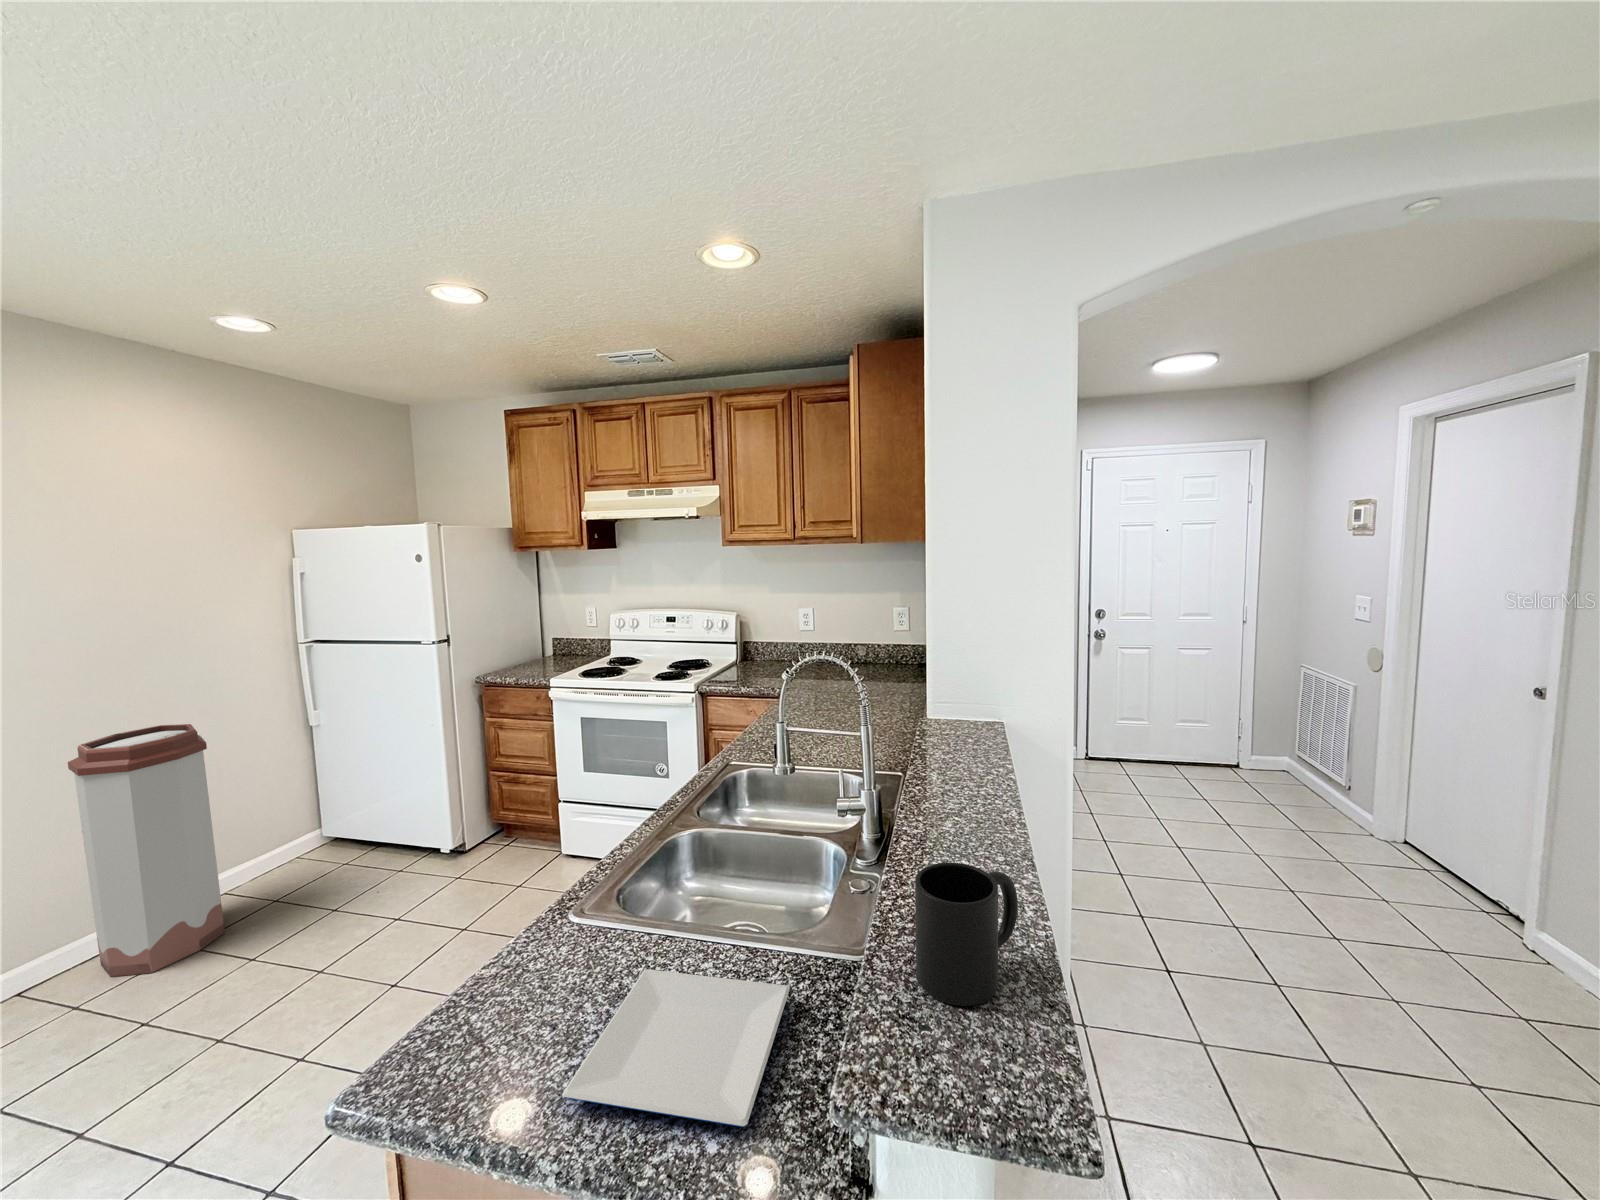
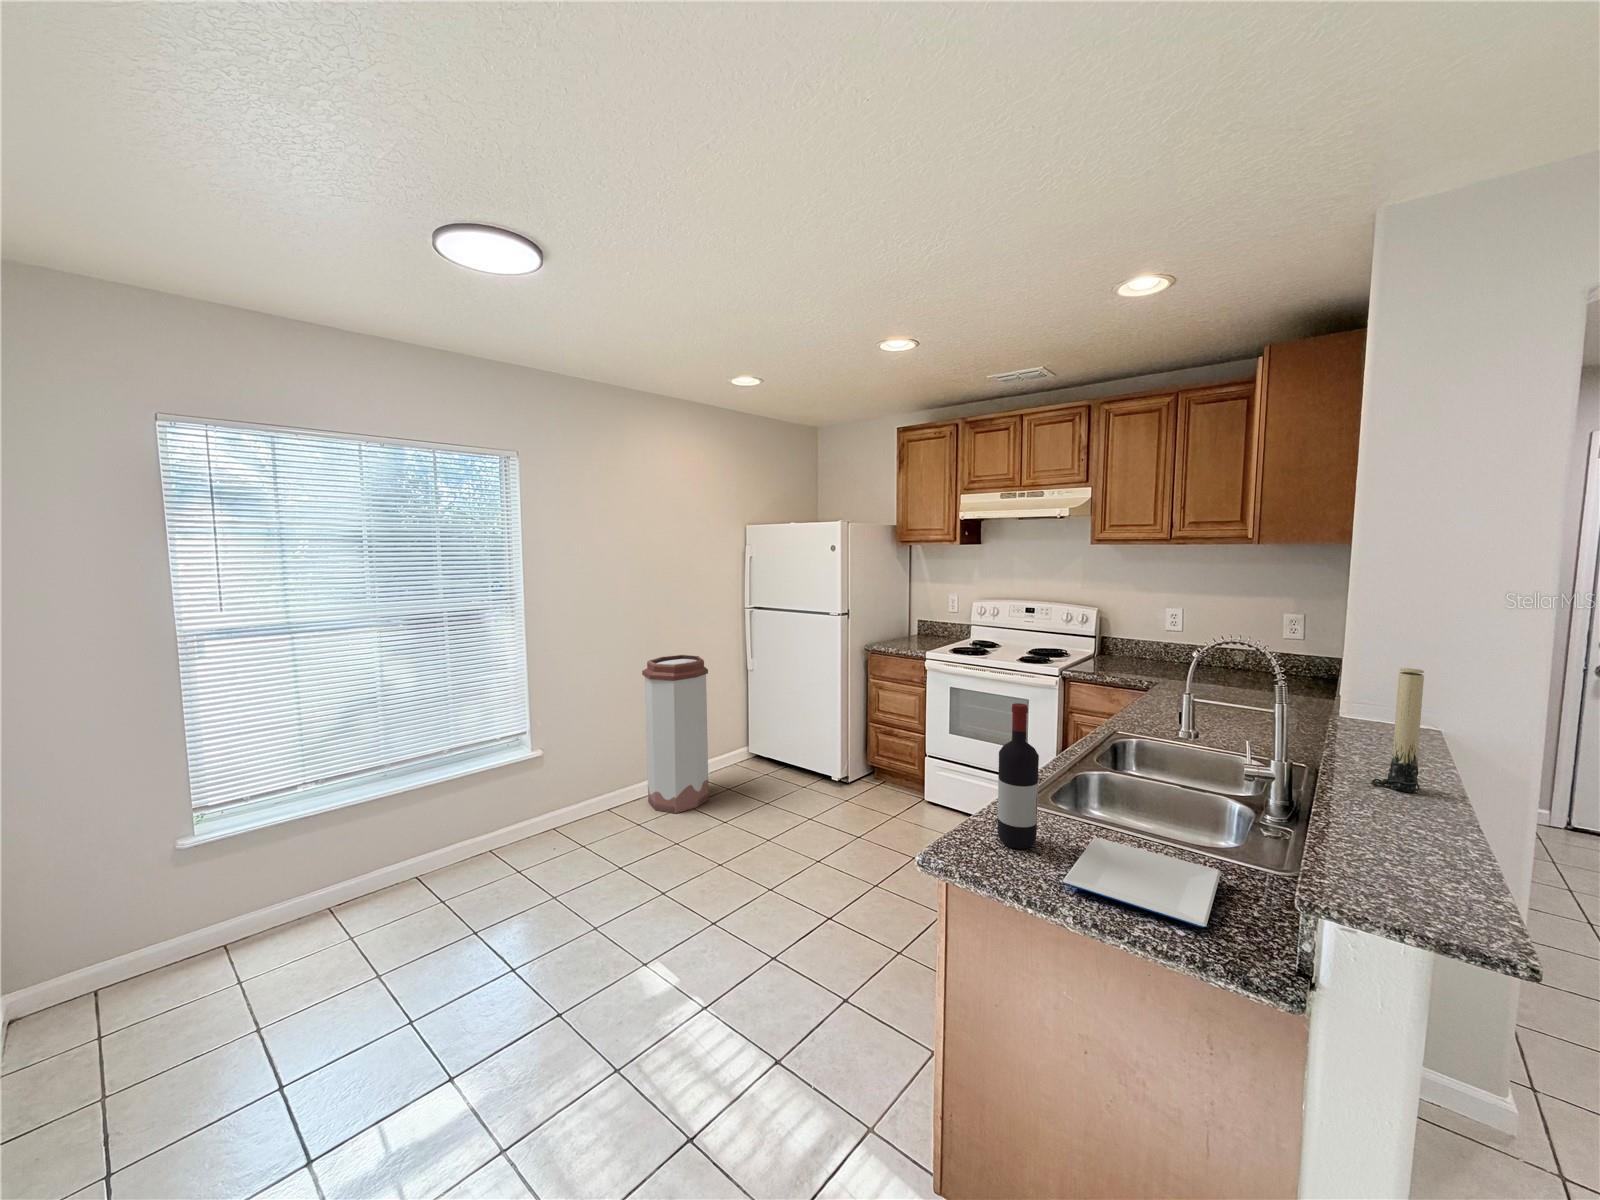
candle: none [946,682,986,817] -> present [1371,668,1424,792]
wine bottle: none [491,802,560,1025] -> present [998,703,1039,849]
mug: present [915,863,1018,1006] -> none [1356,786,1465,890]

